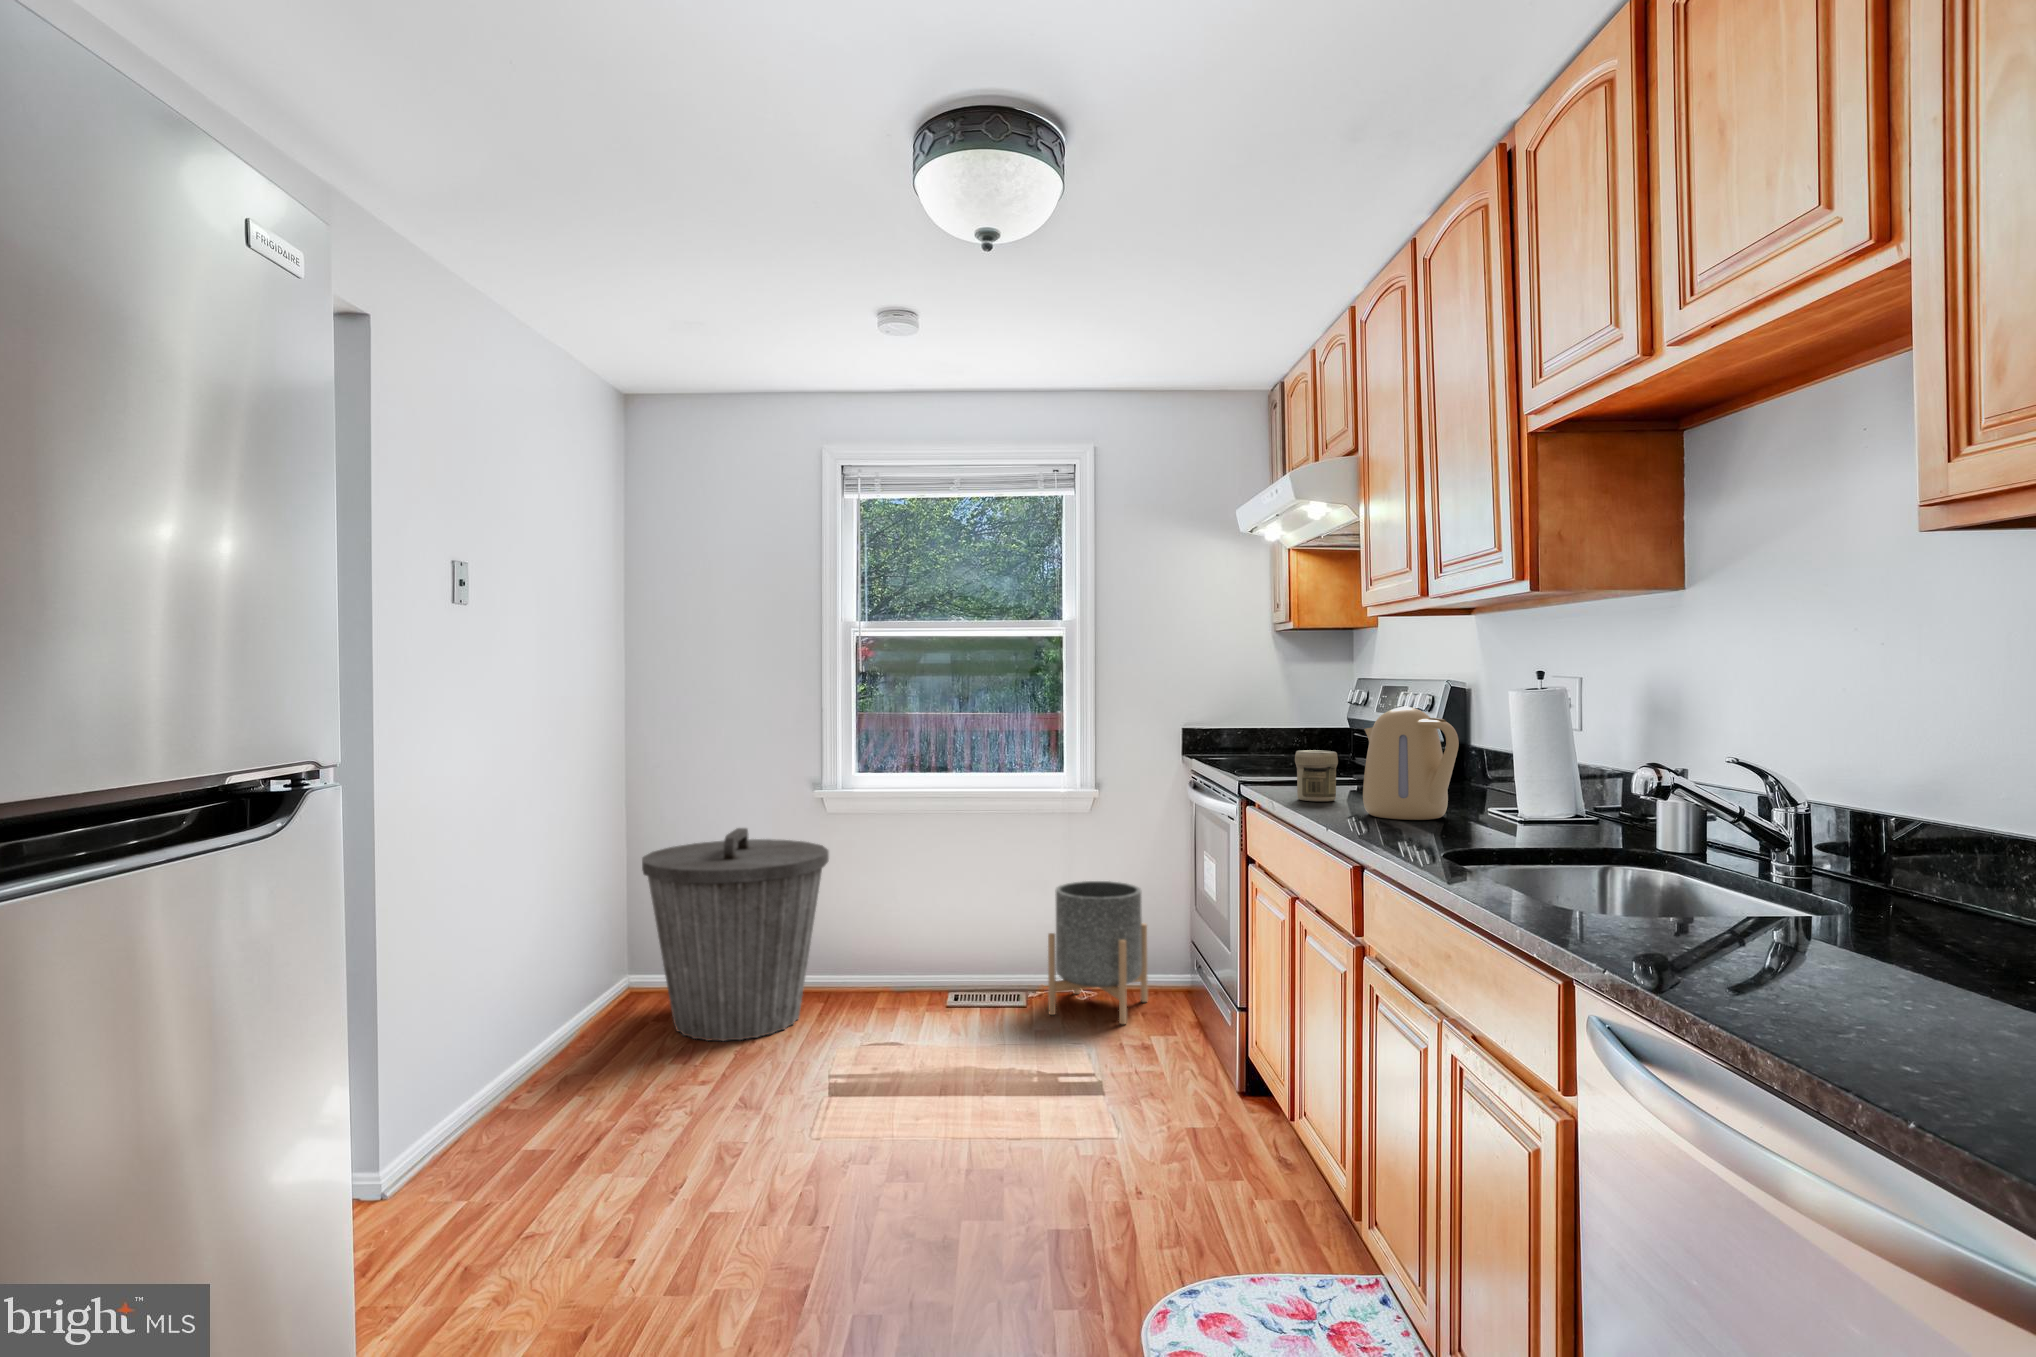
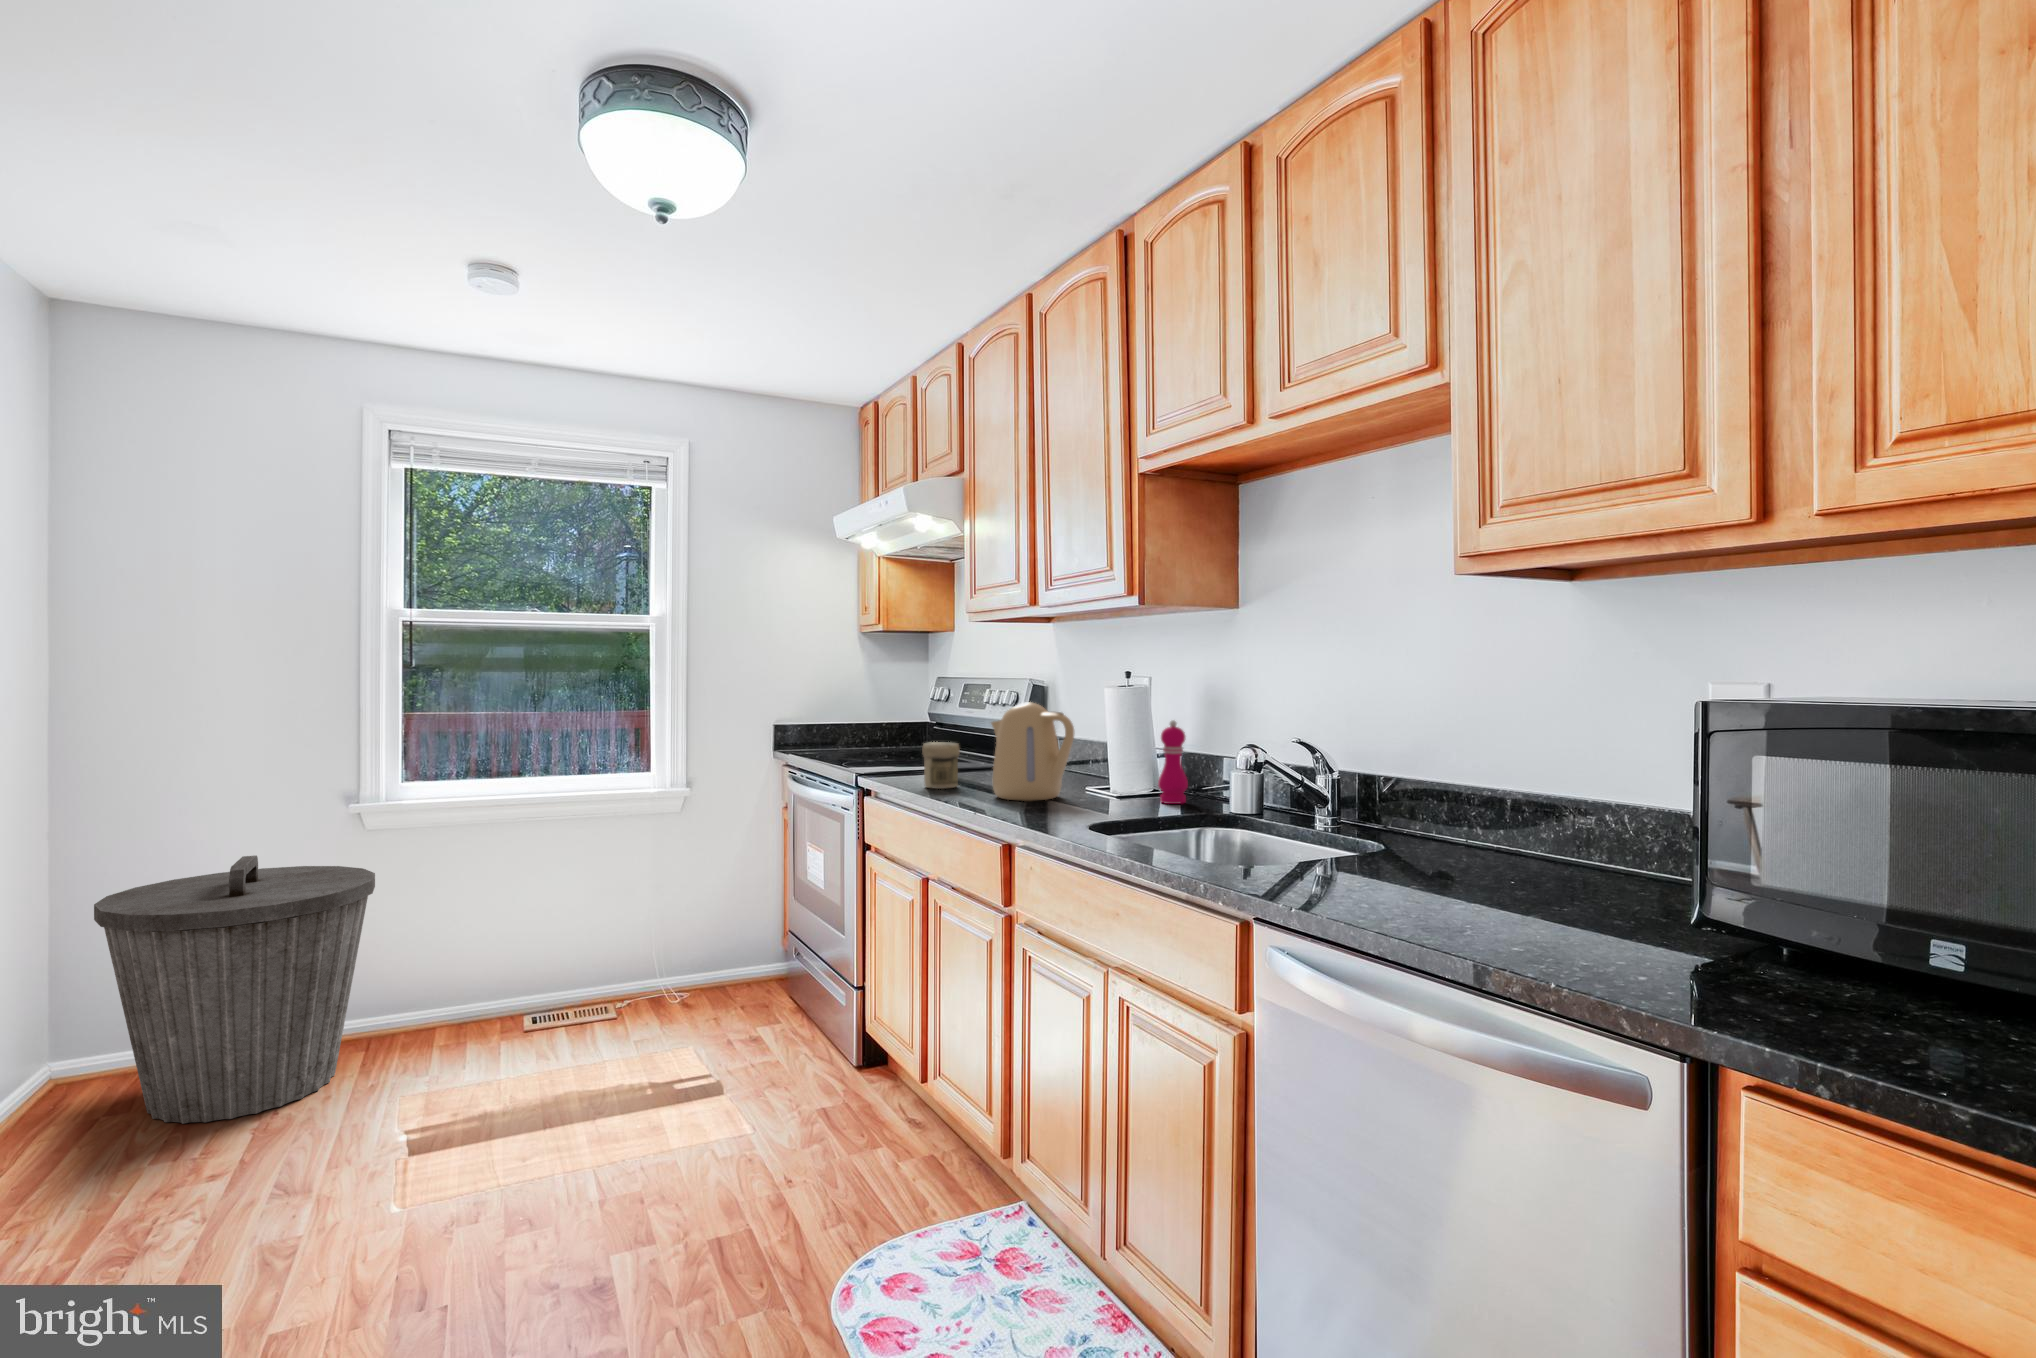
pepper mill: none [1568,731,1610,835] -> present [1158,720,1188,804]
planter: present [1048,881,1148,1024] -> none [645,879,745,1022]

